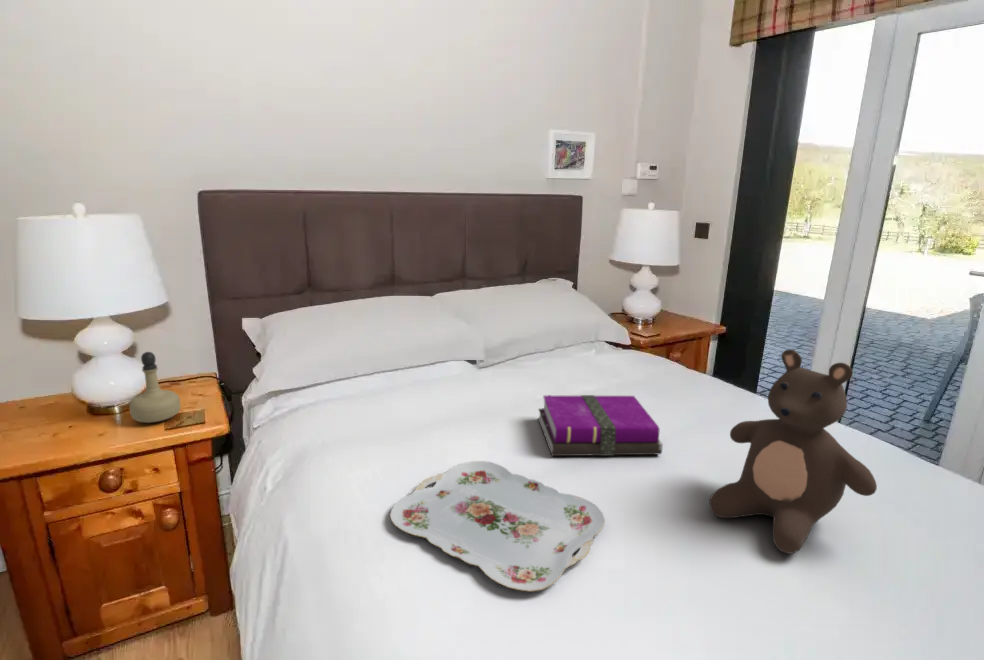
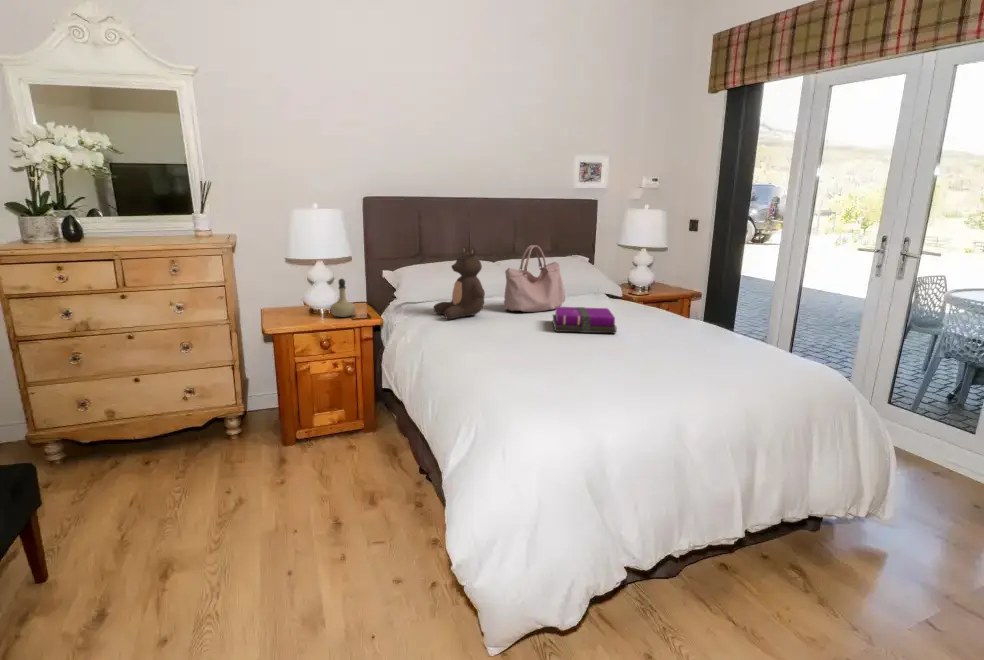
handbag: none [451,280,550,395] -> present [504,245,565,312]
teddy bear: present [709,349,877,554] -> present [434,246,485,319]
serving tray: present [390,461,605,591] -> none [470,330,574,359]

